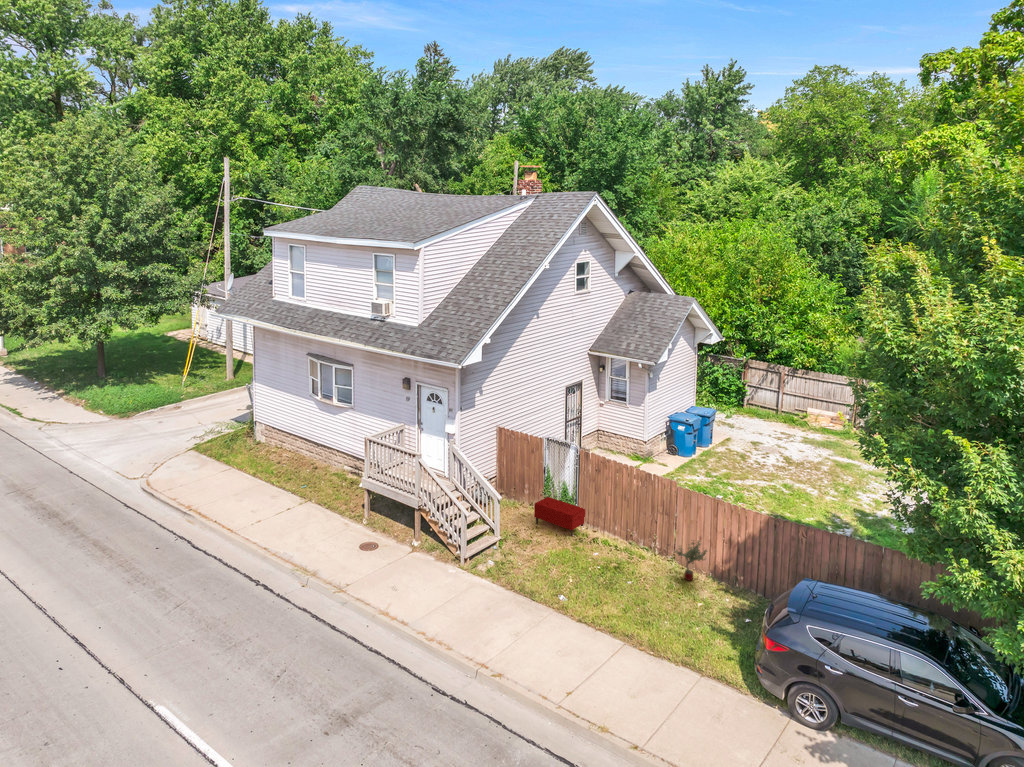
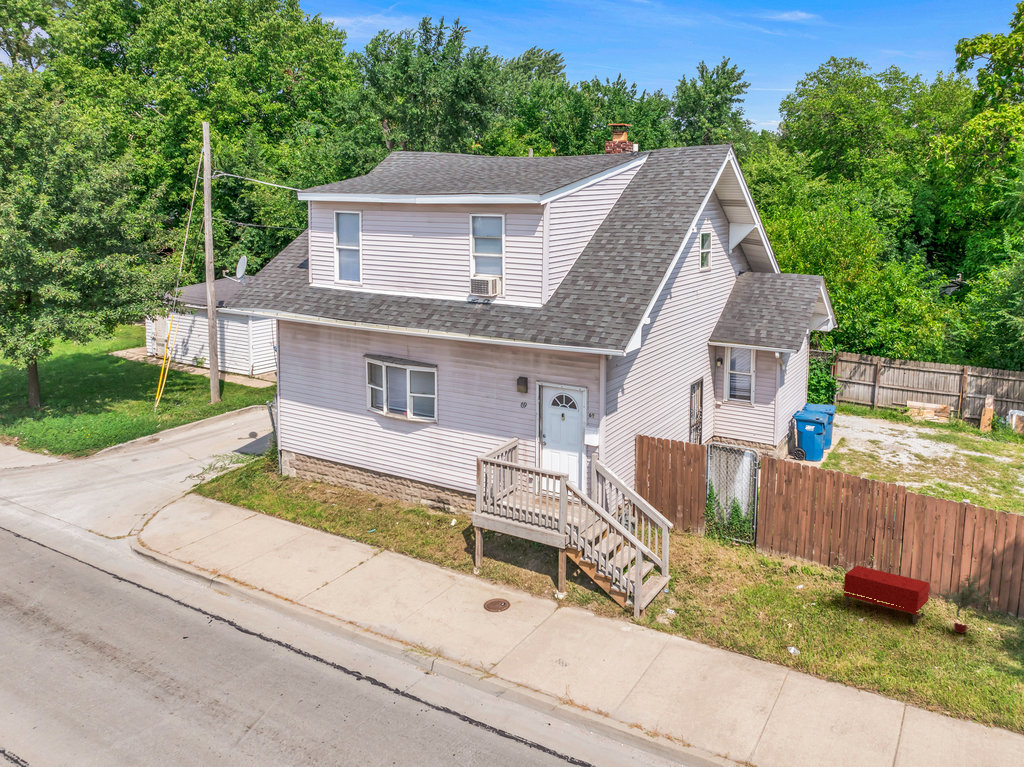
bench: present [534,497,585,536] -> present [843,566,929,624]

